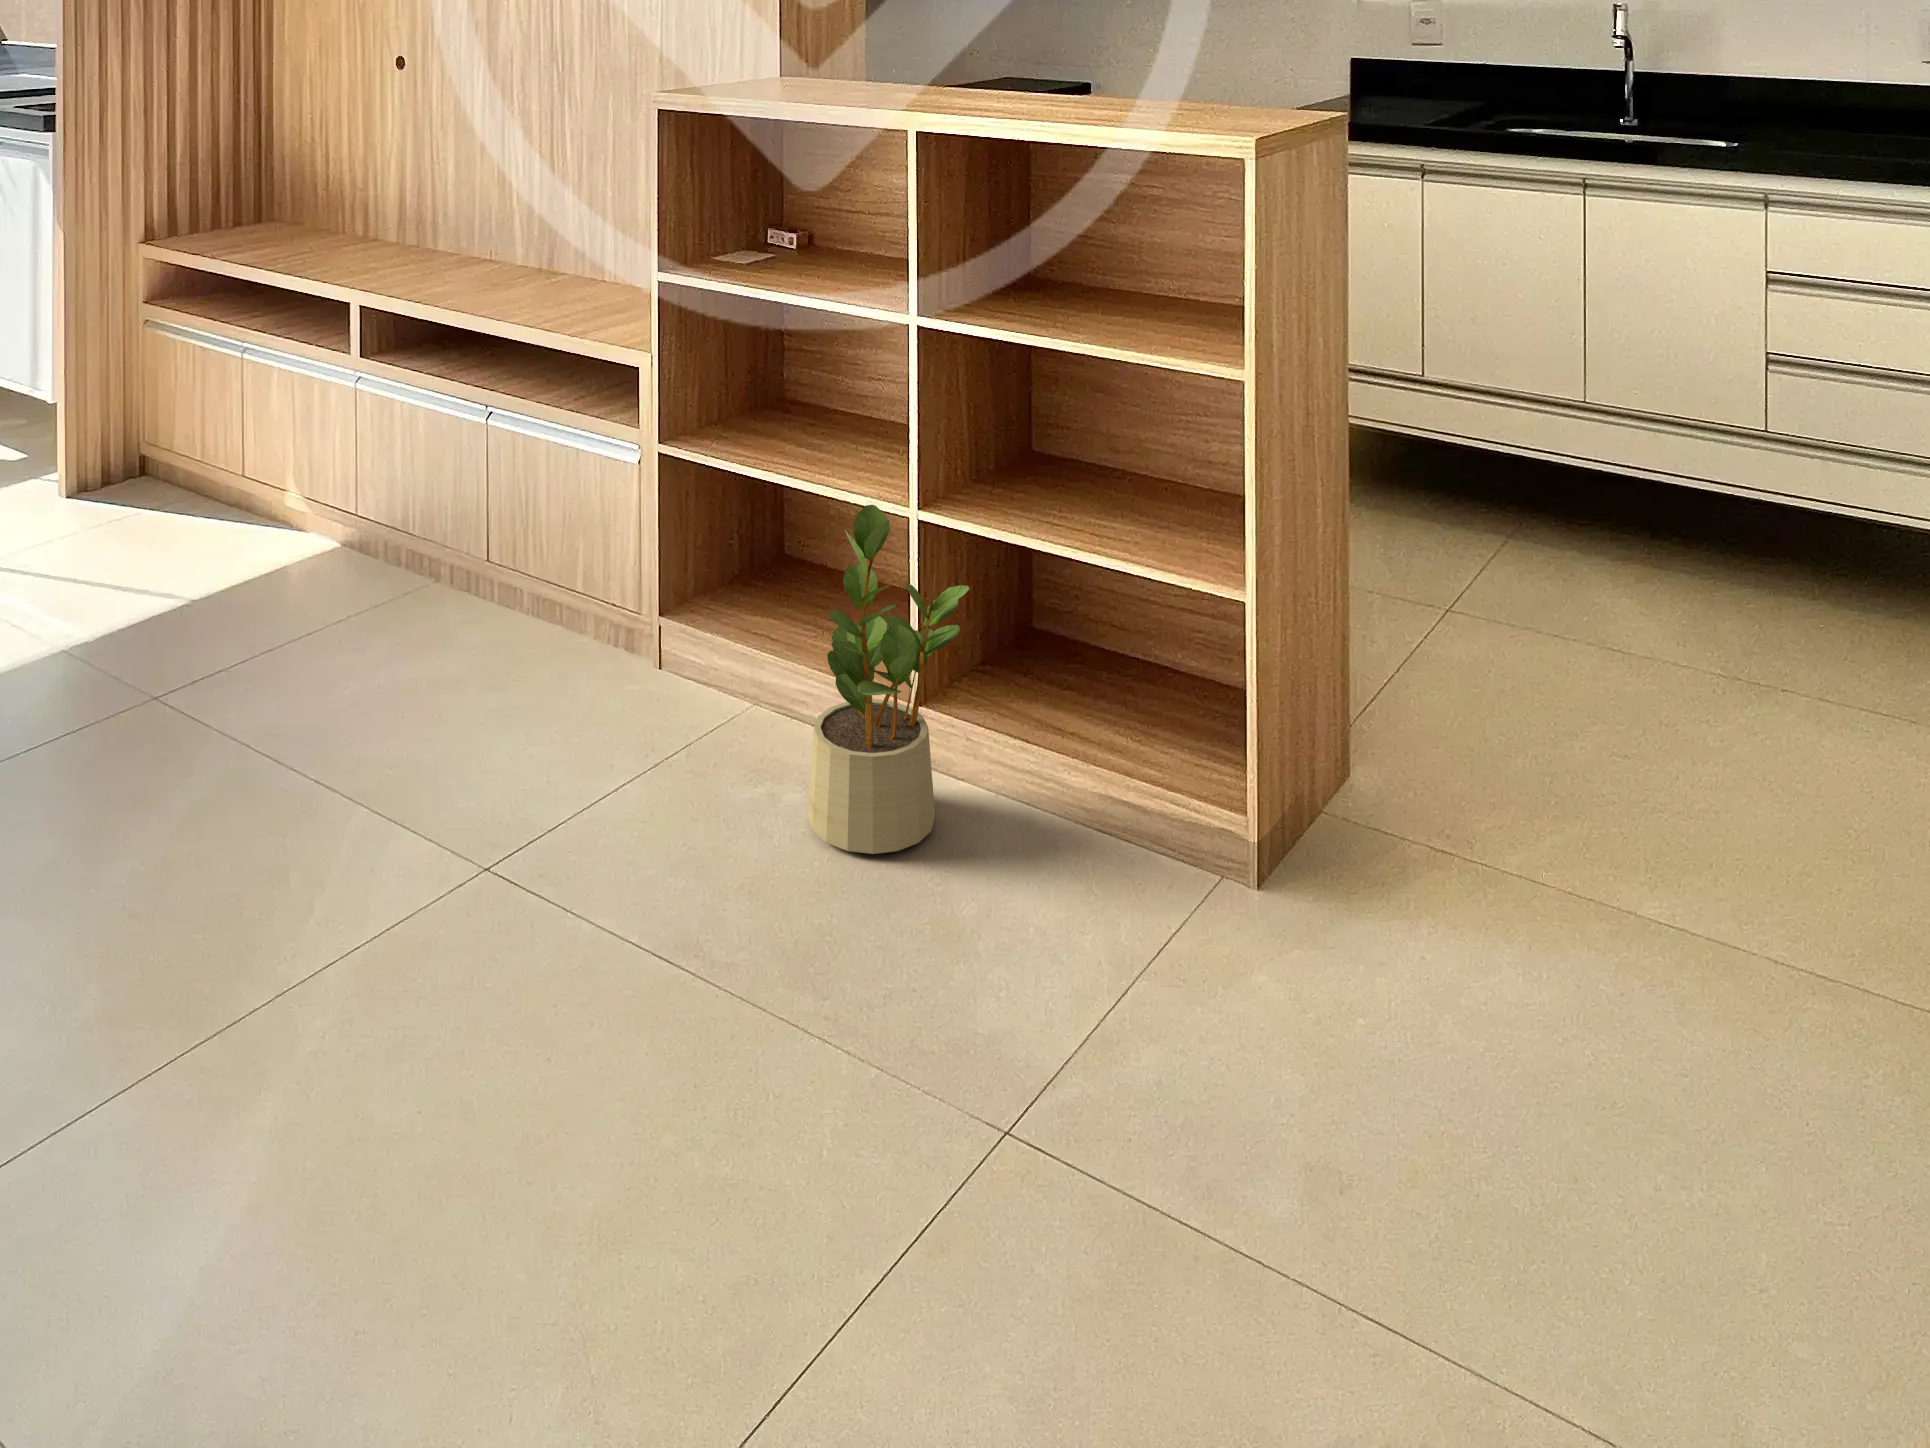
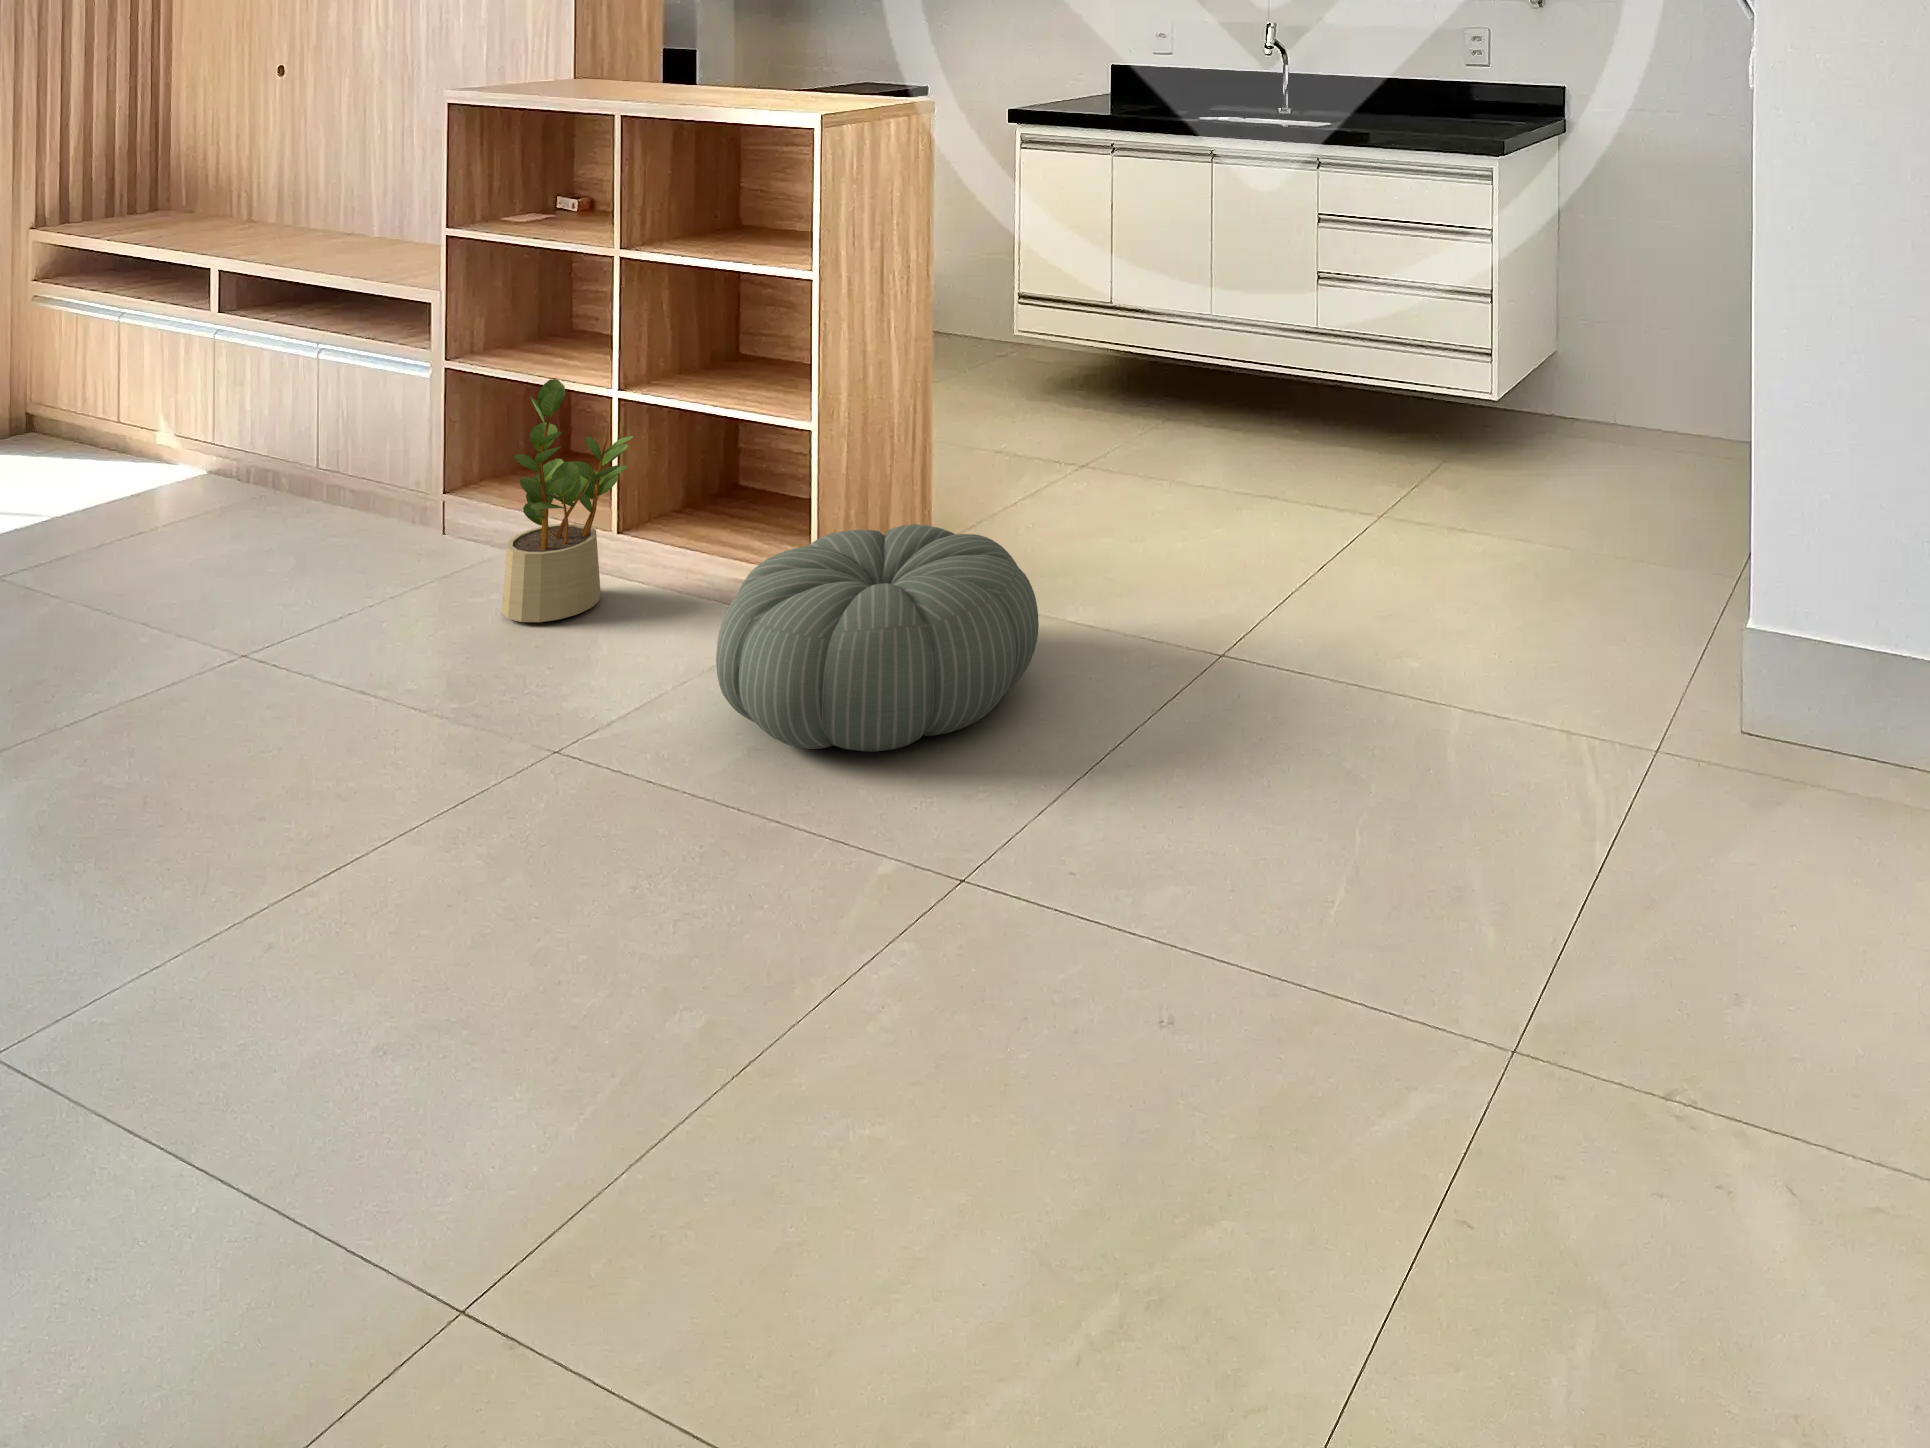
pouf: none [1229,775,1775,1234] -> present [716,524,1039,752]

